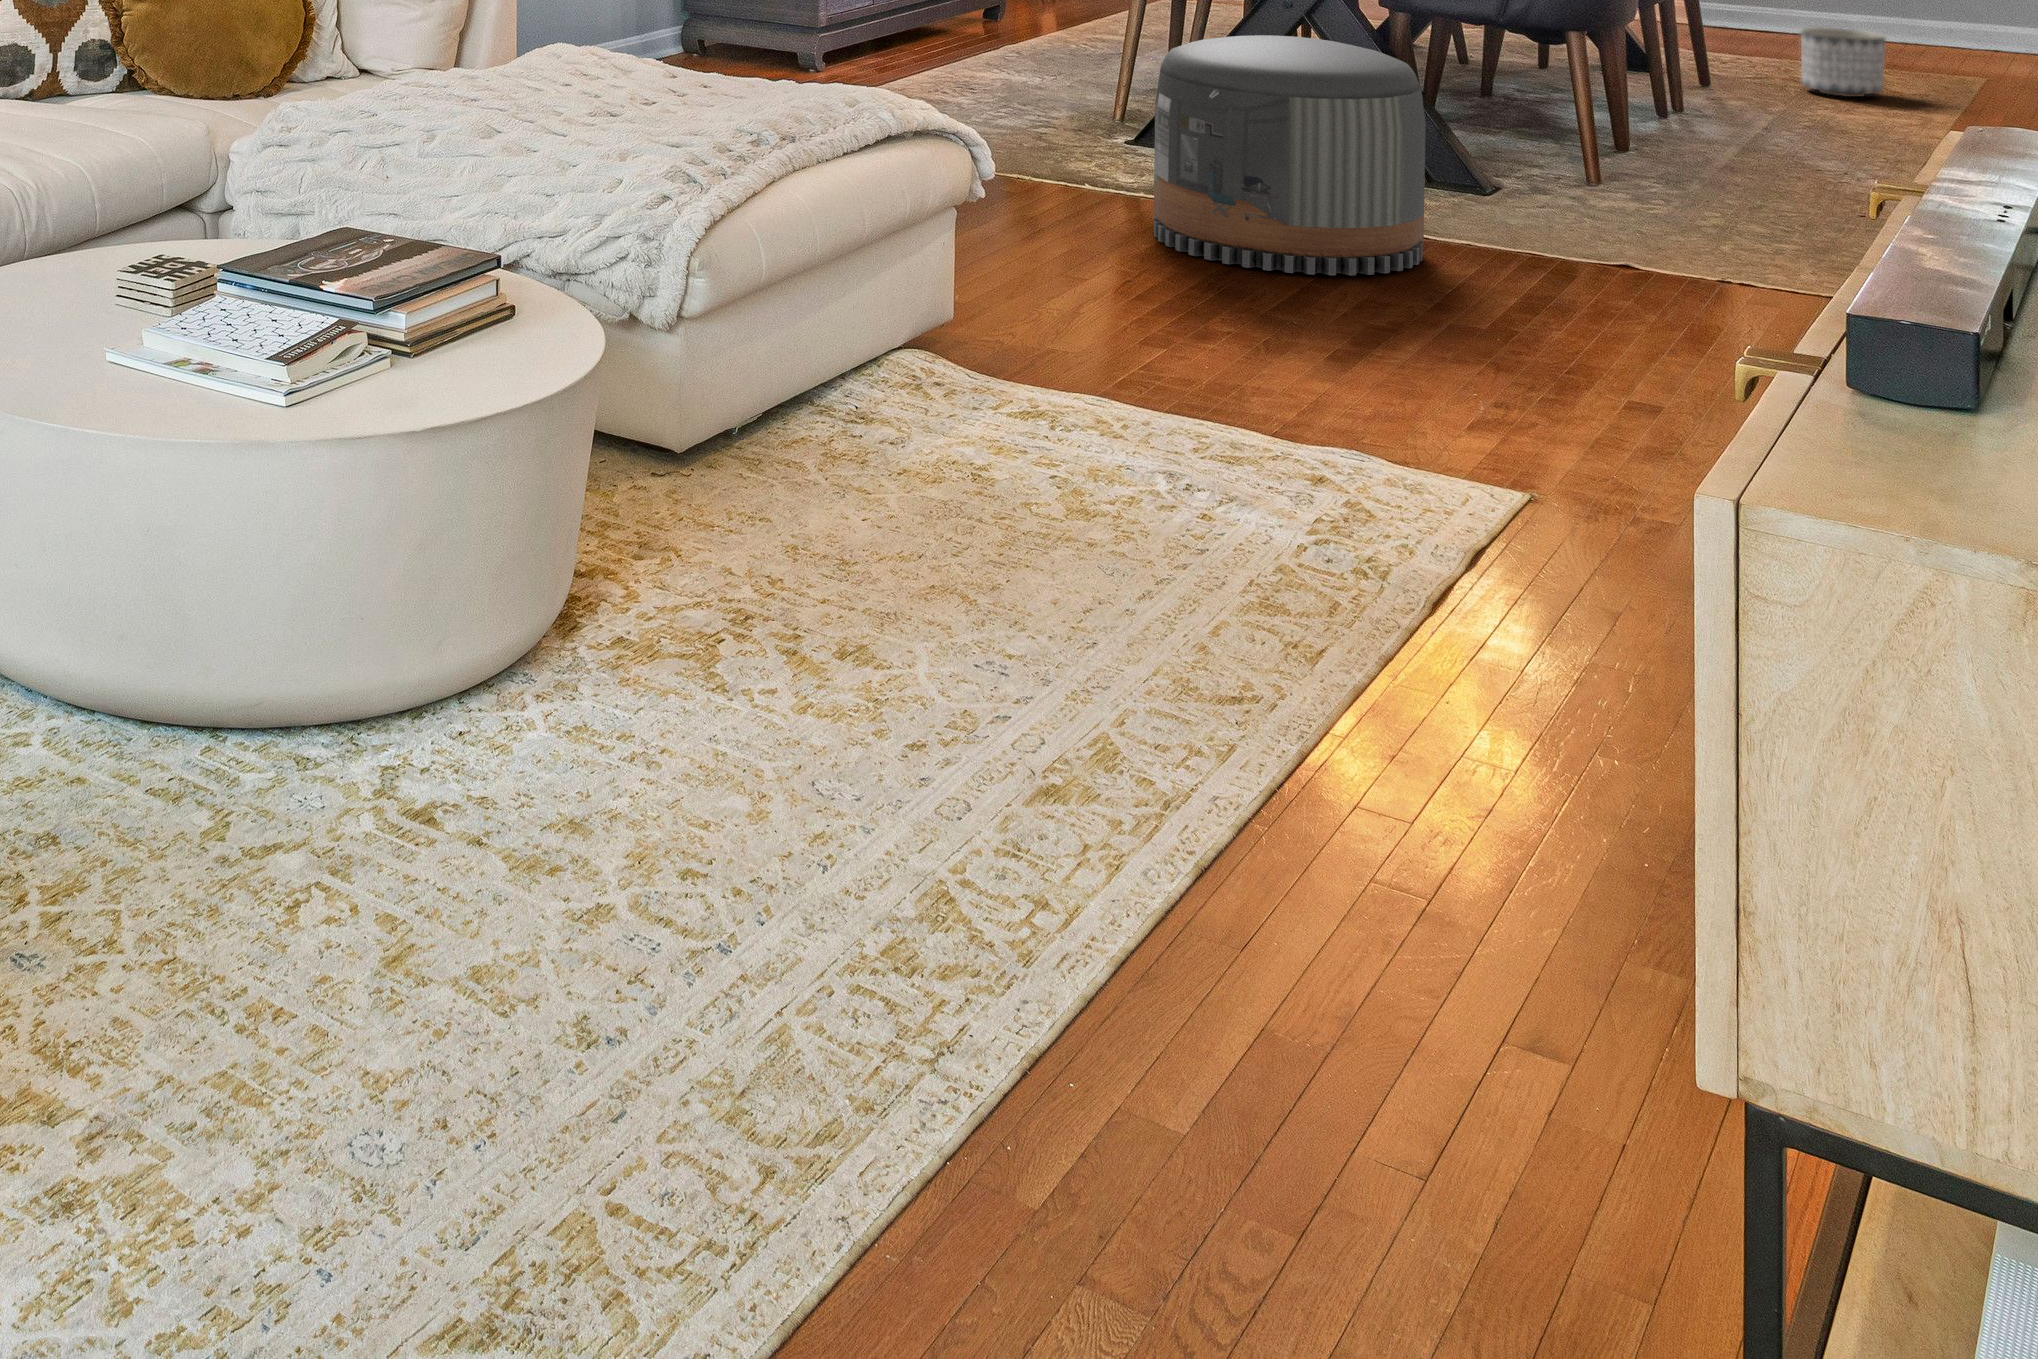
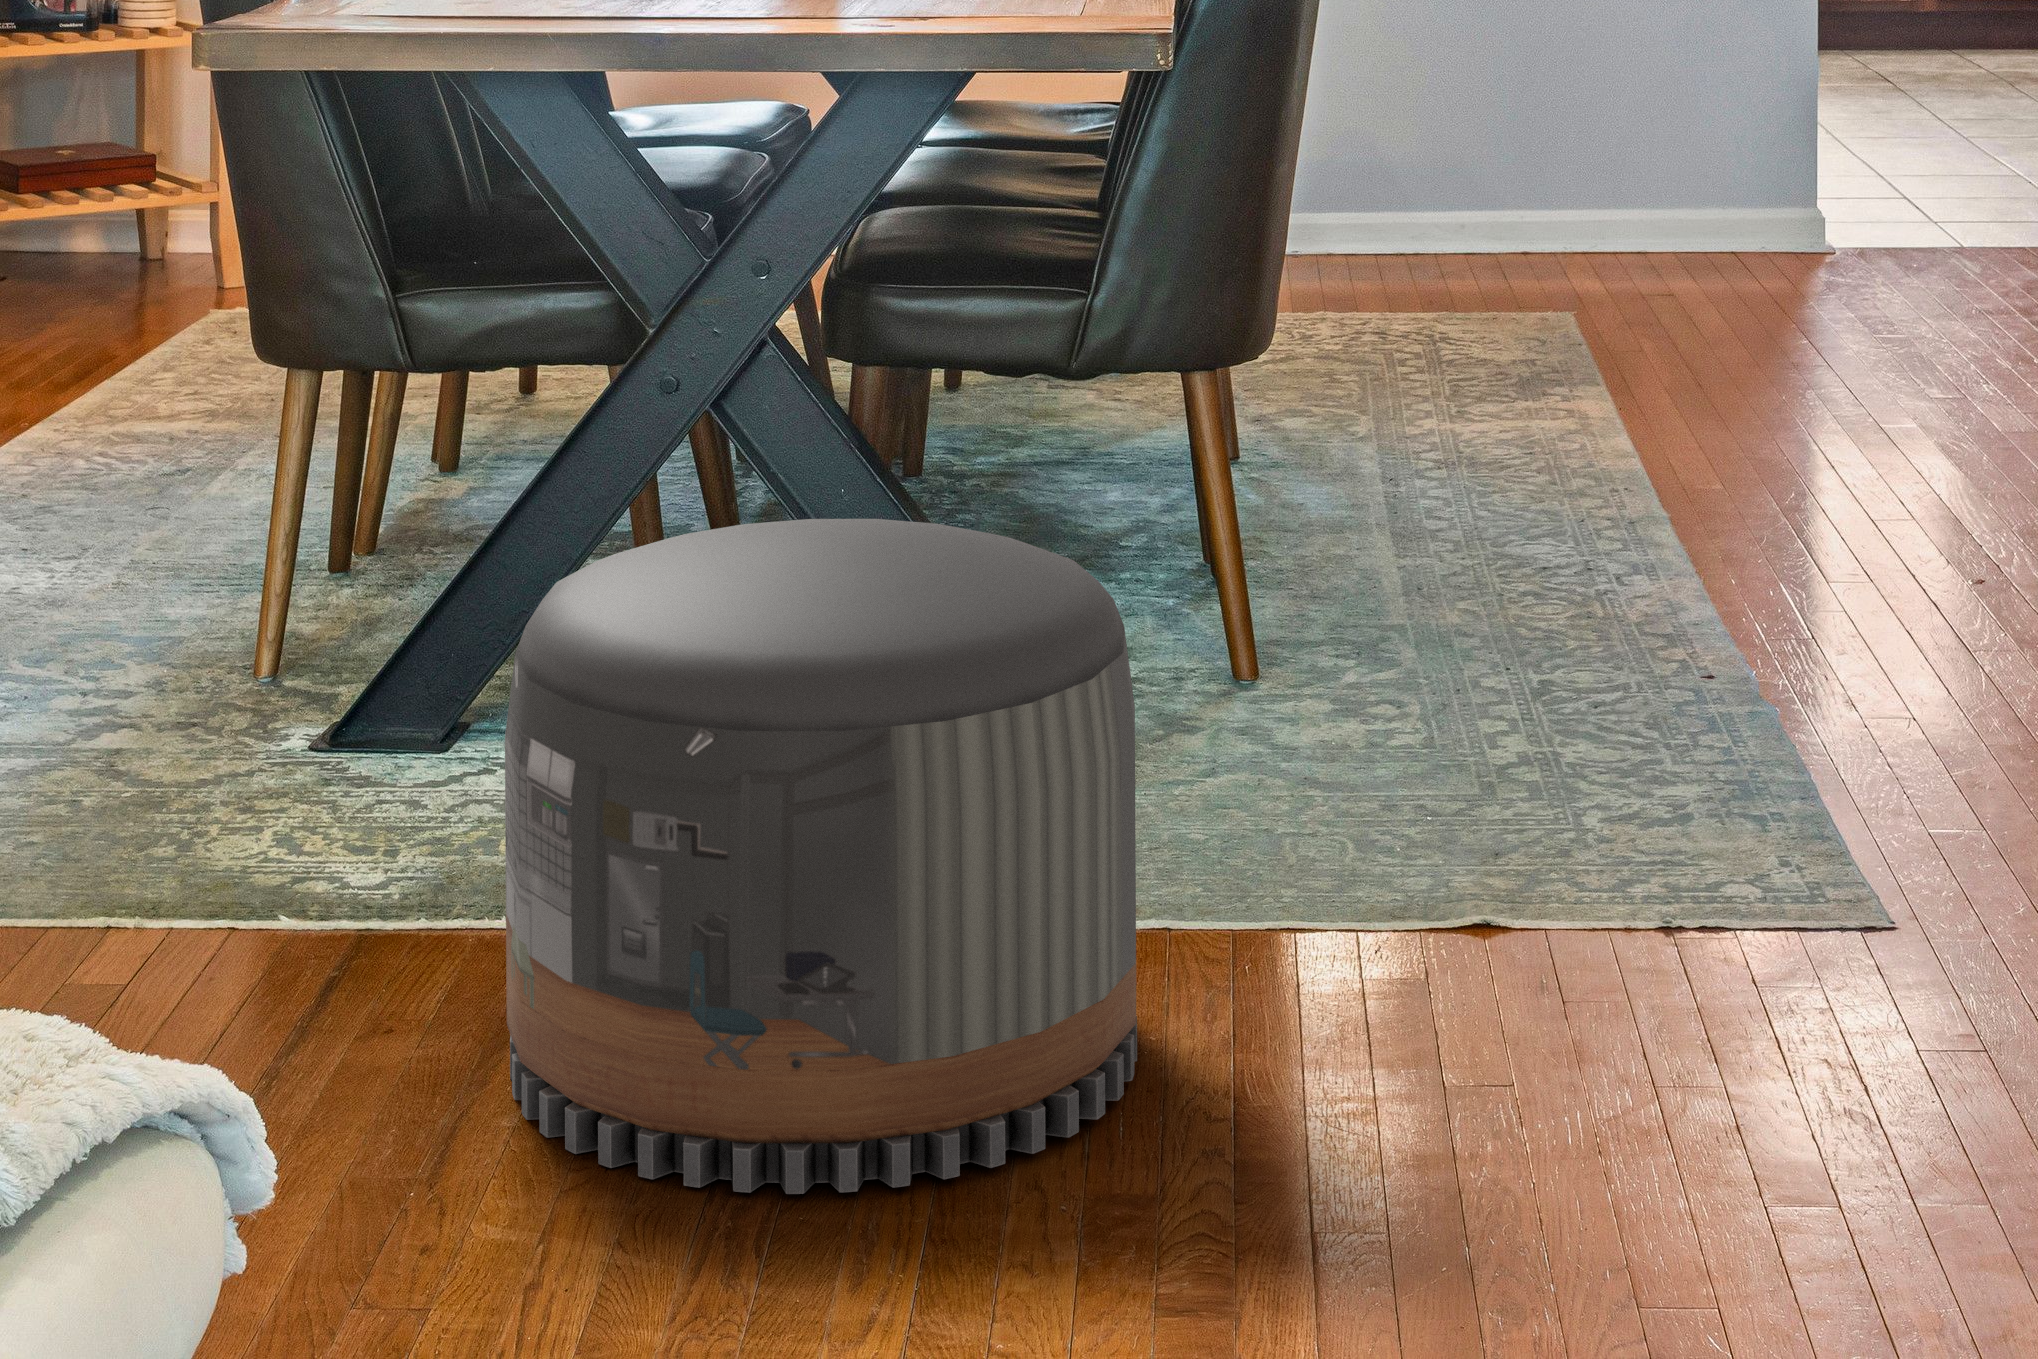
planter: present [1801,27,1885,97] -> none [1338,246,1462,368]

